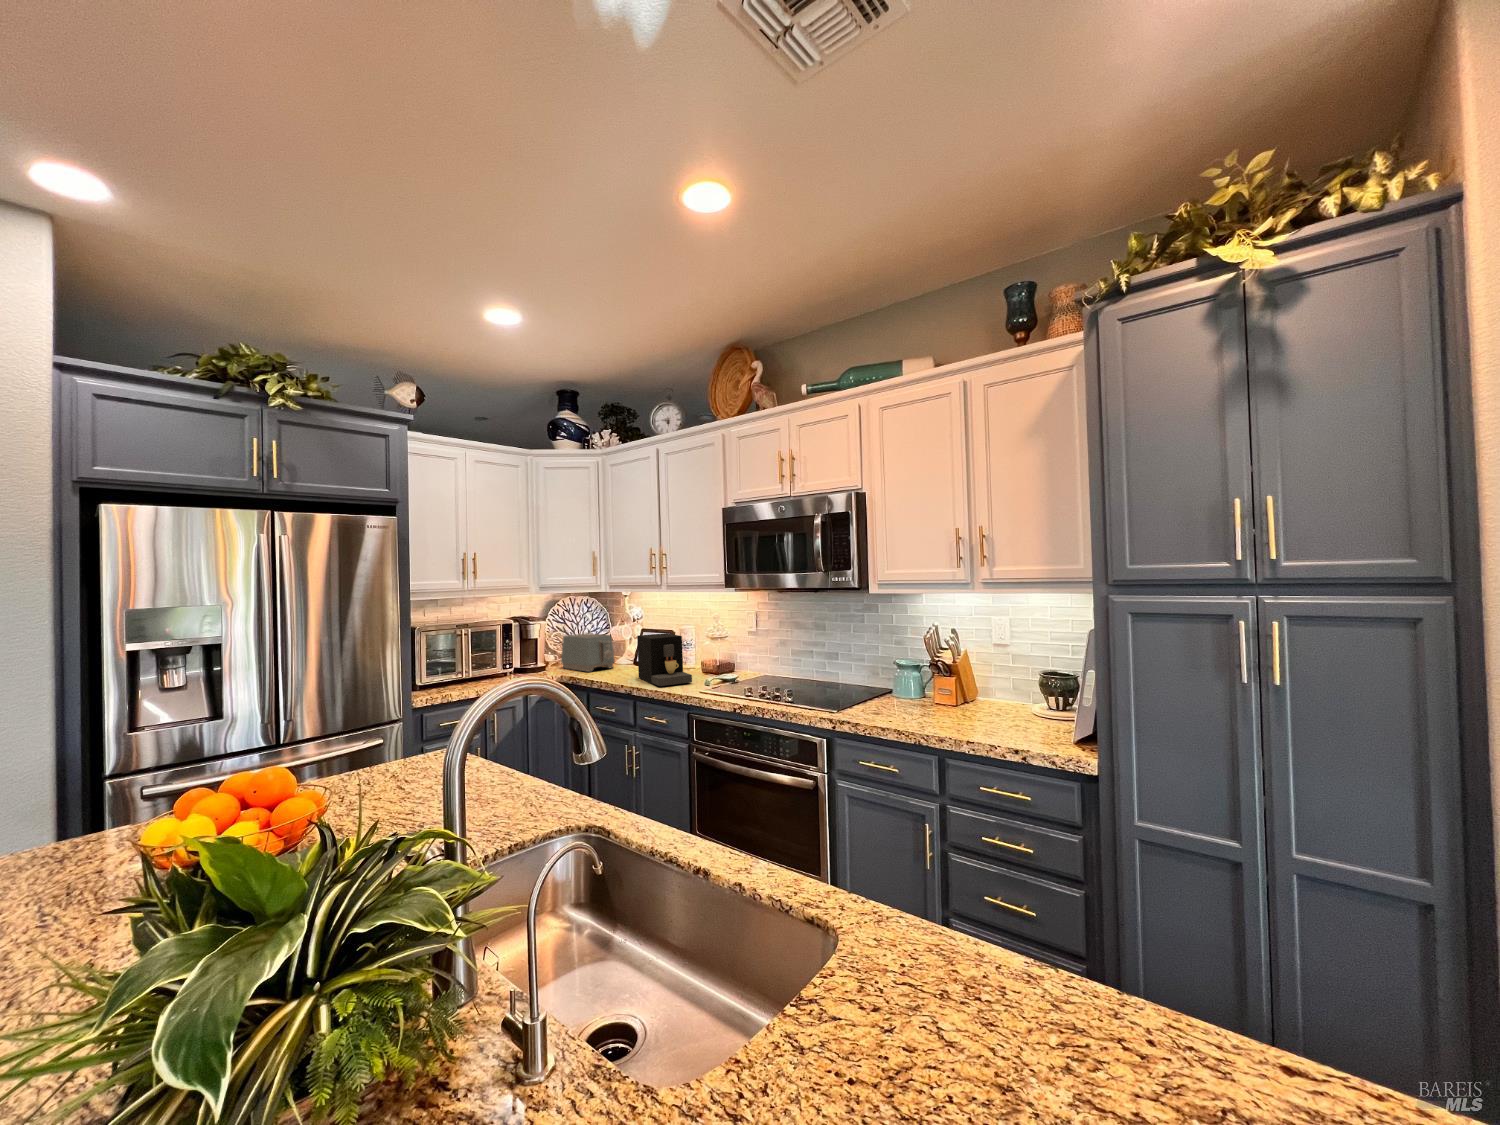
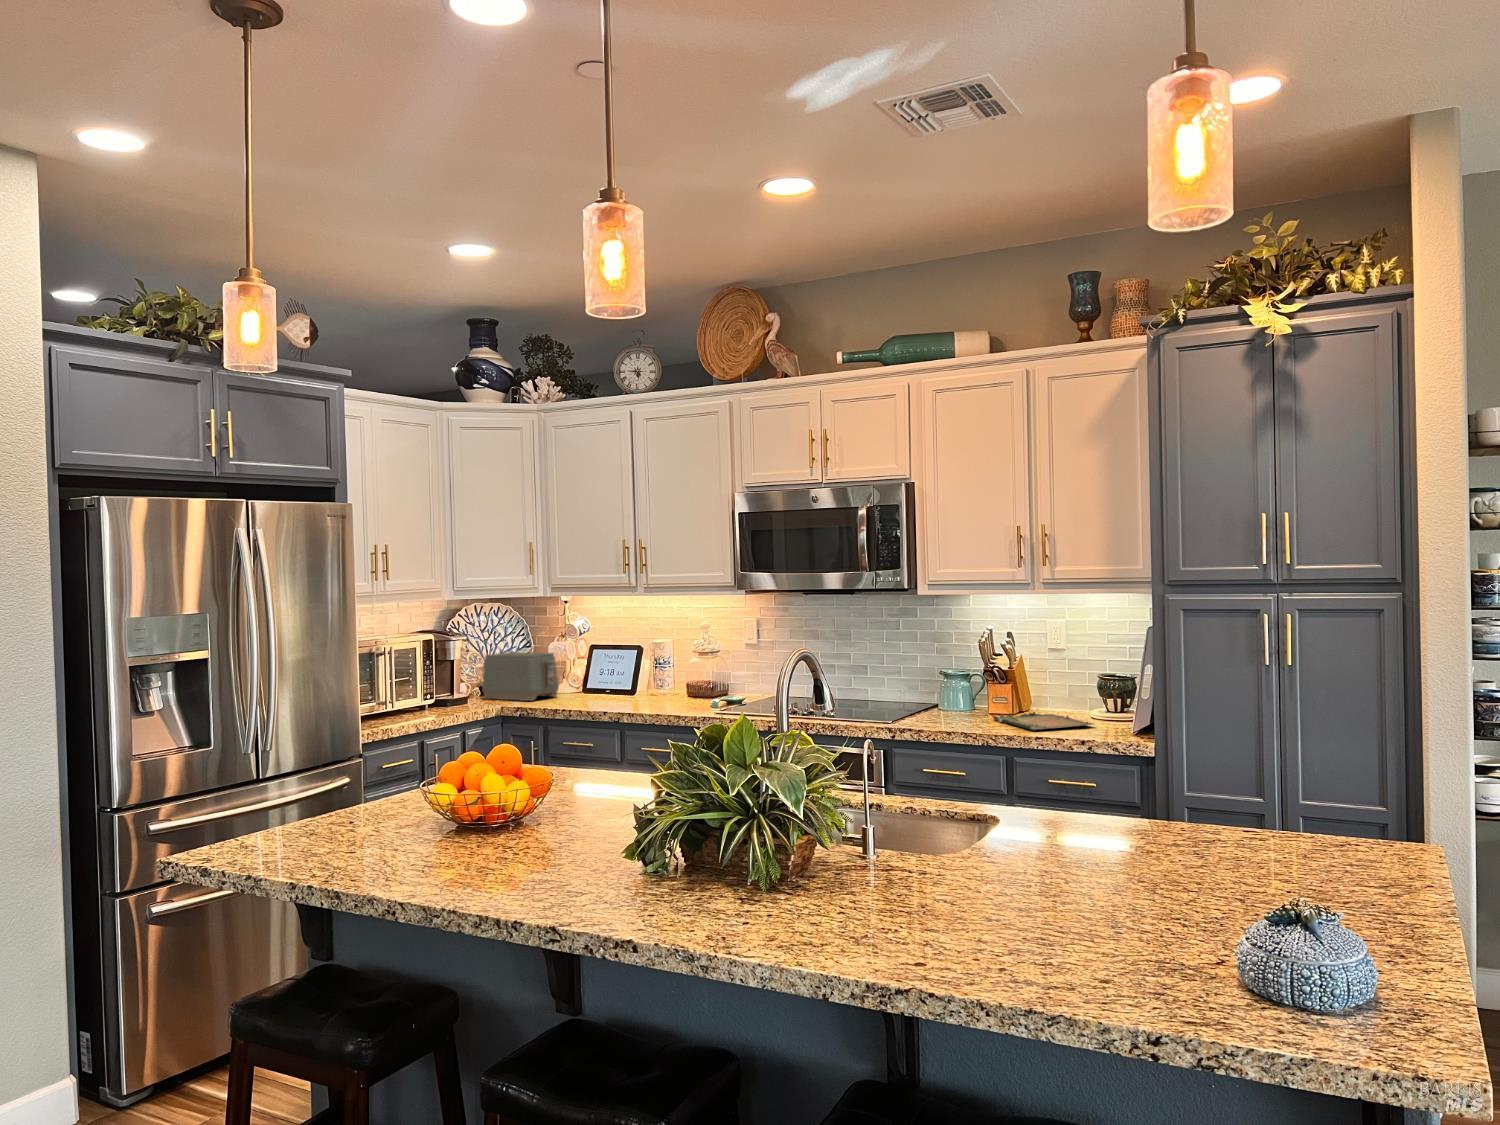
coffee maker: present [637,633,692,686] -> none [609,648,690,710]
tray: none [934,700,1034,731] -> present [992,708,1094,731]

